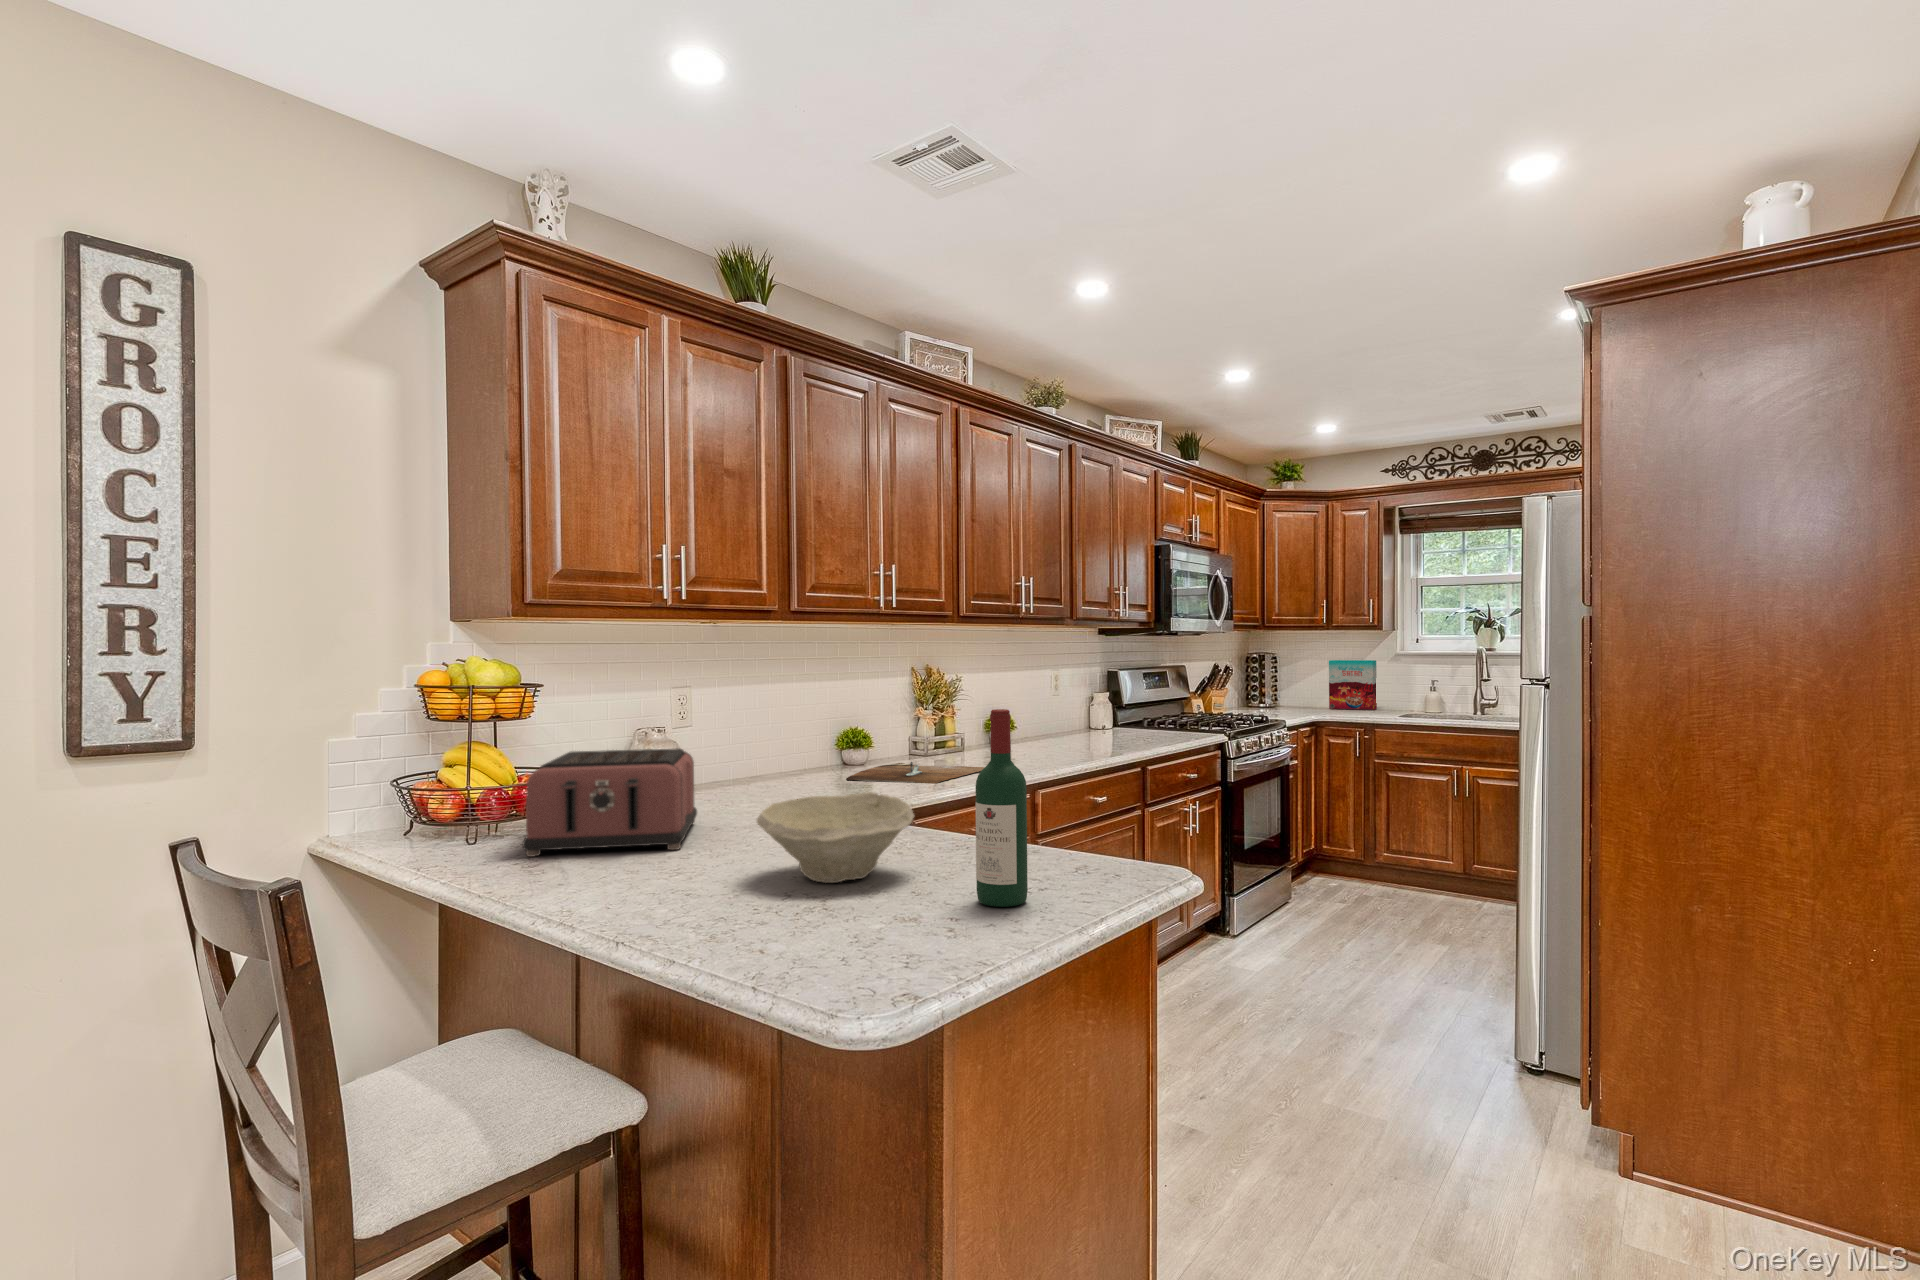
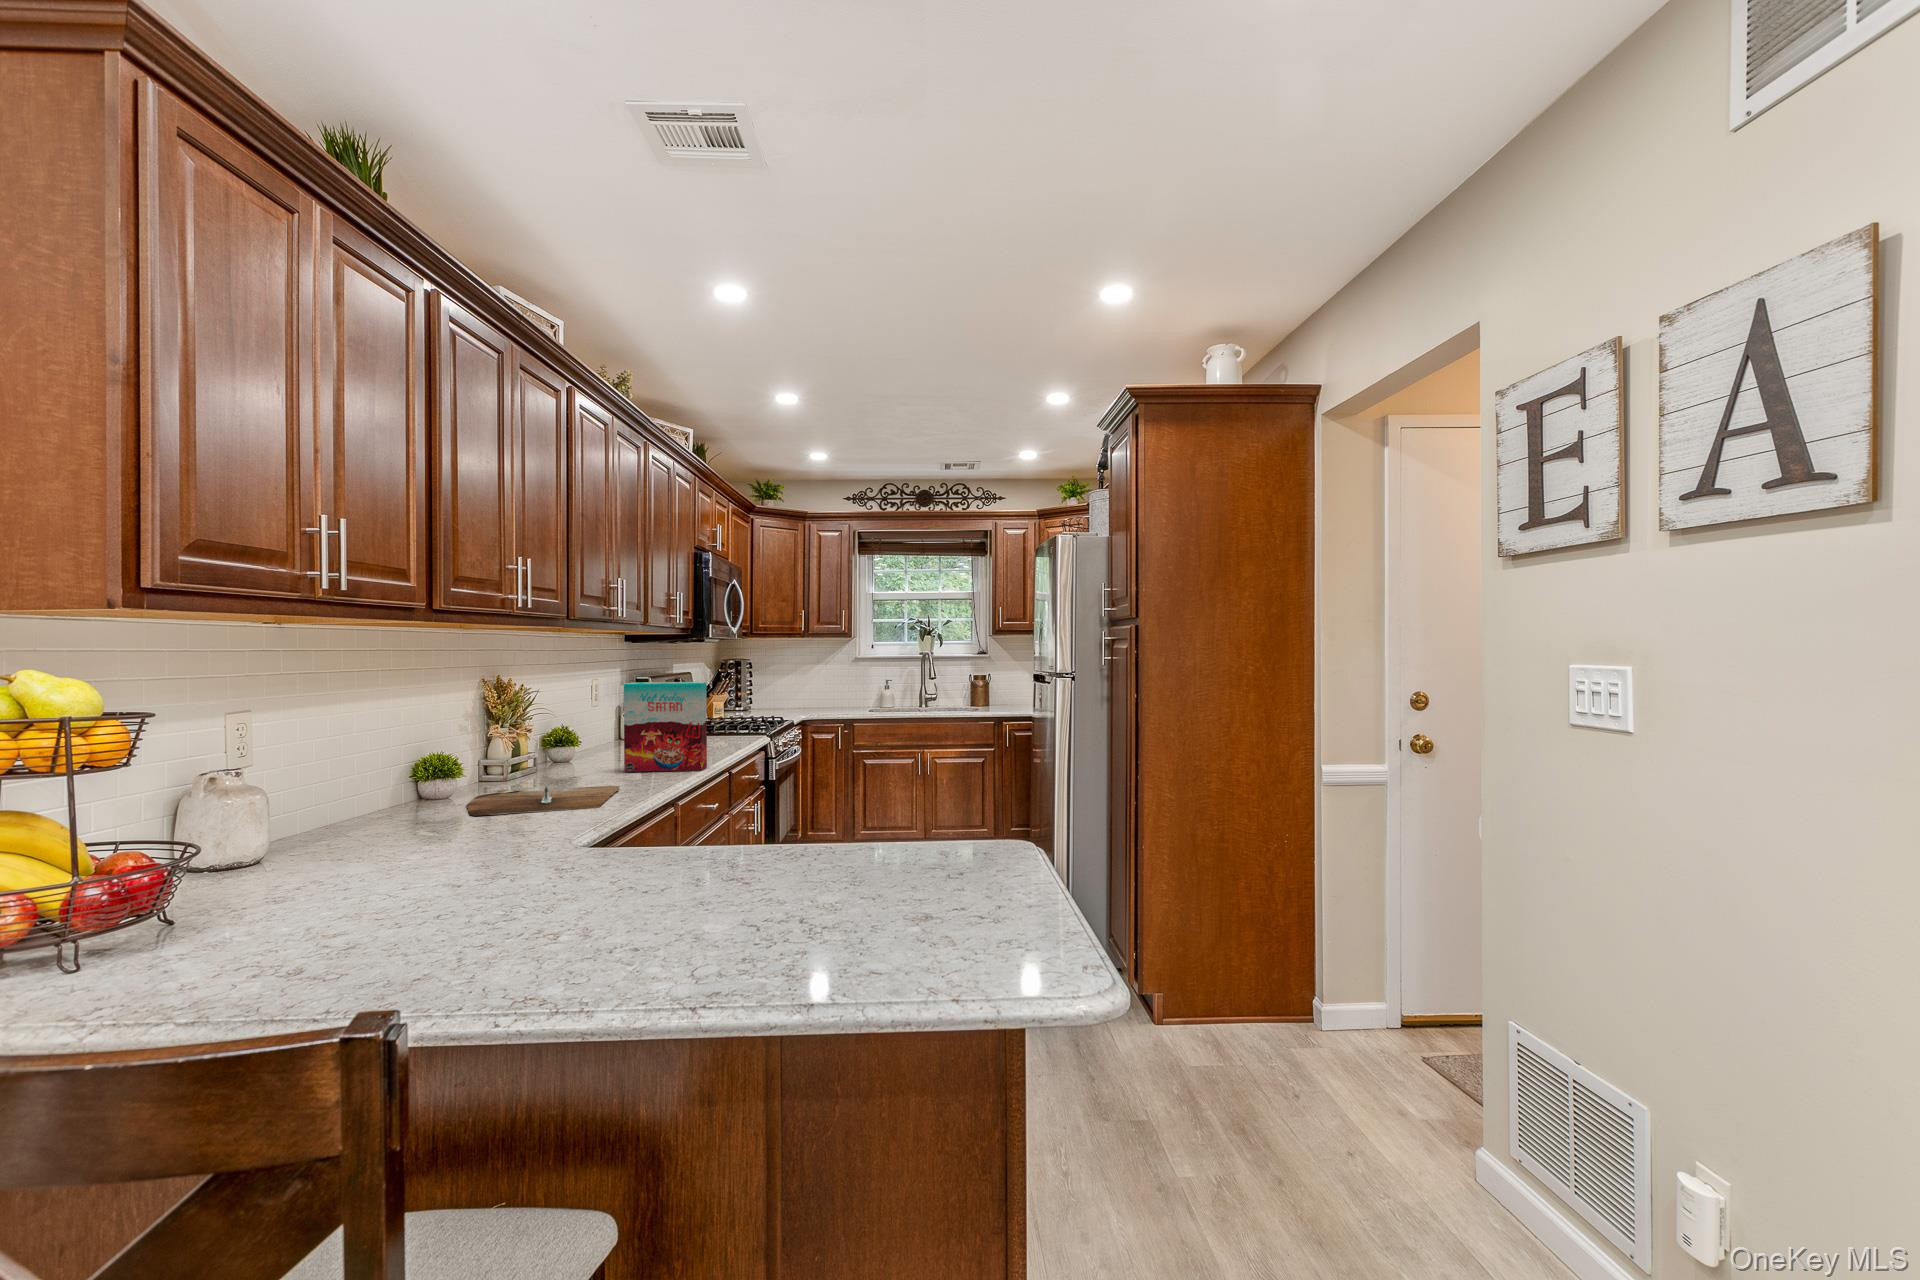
cereal box: present [1329,660,1377,710] -> present [624,682,707,772]
wine bottle: present [975,709,1028,907] -> none [951,715,1001,910]
toaster: present [523,749,697,857] -> none [174,793,474,979]
bowl: present [757,792,914,883] -> none [666,816,845,924]

